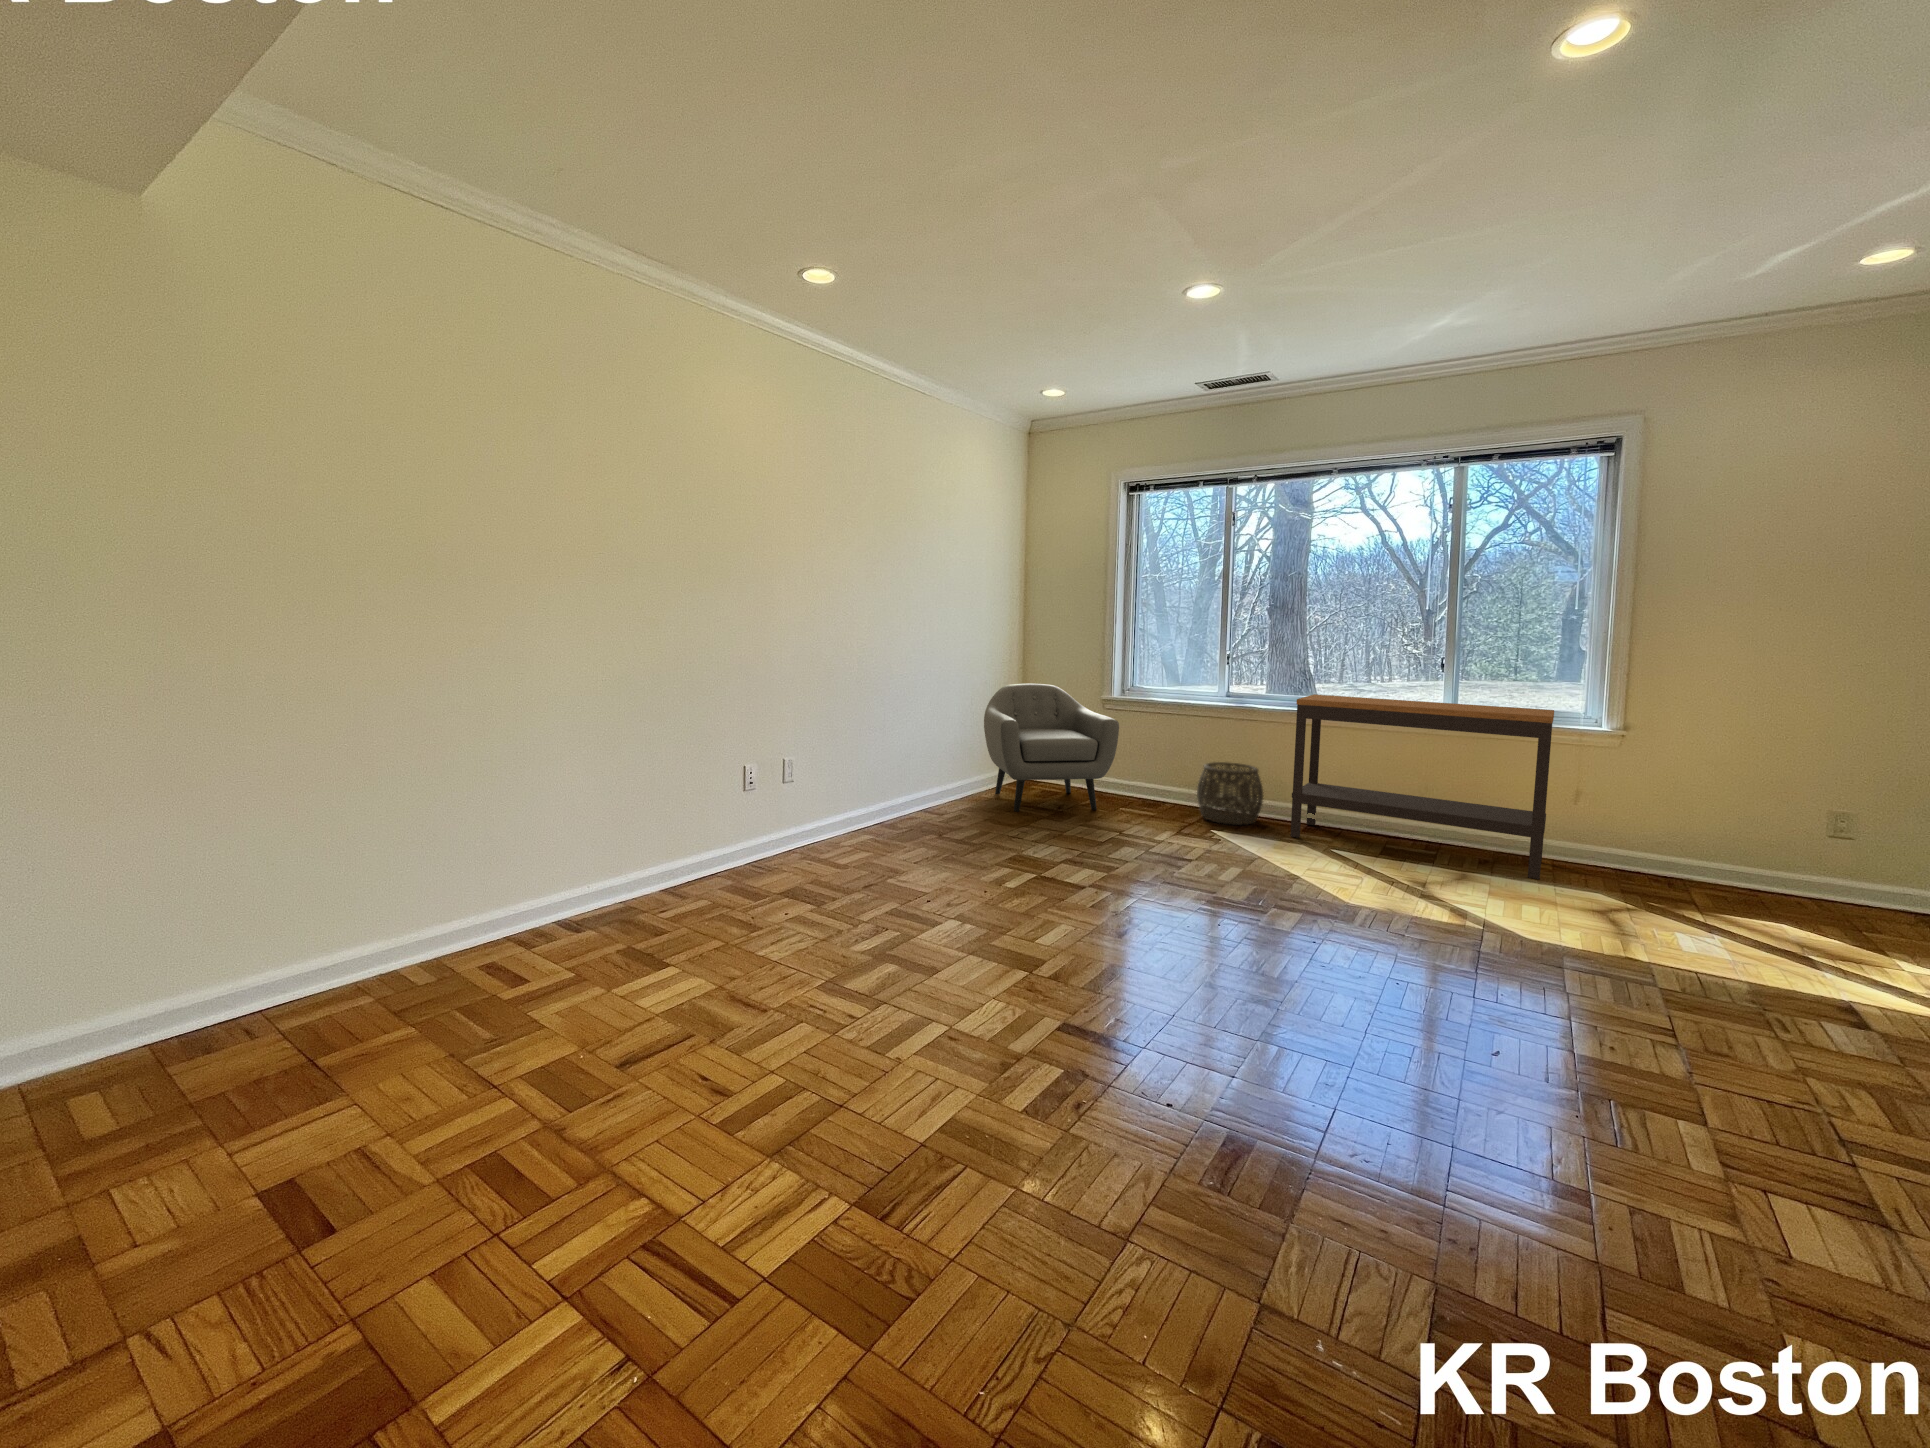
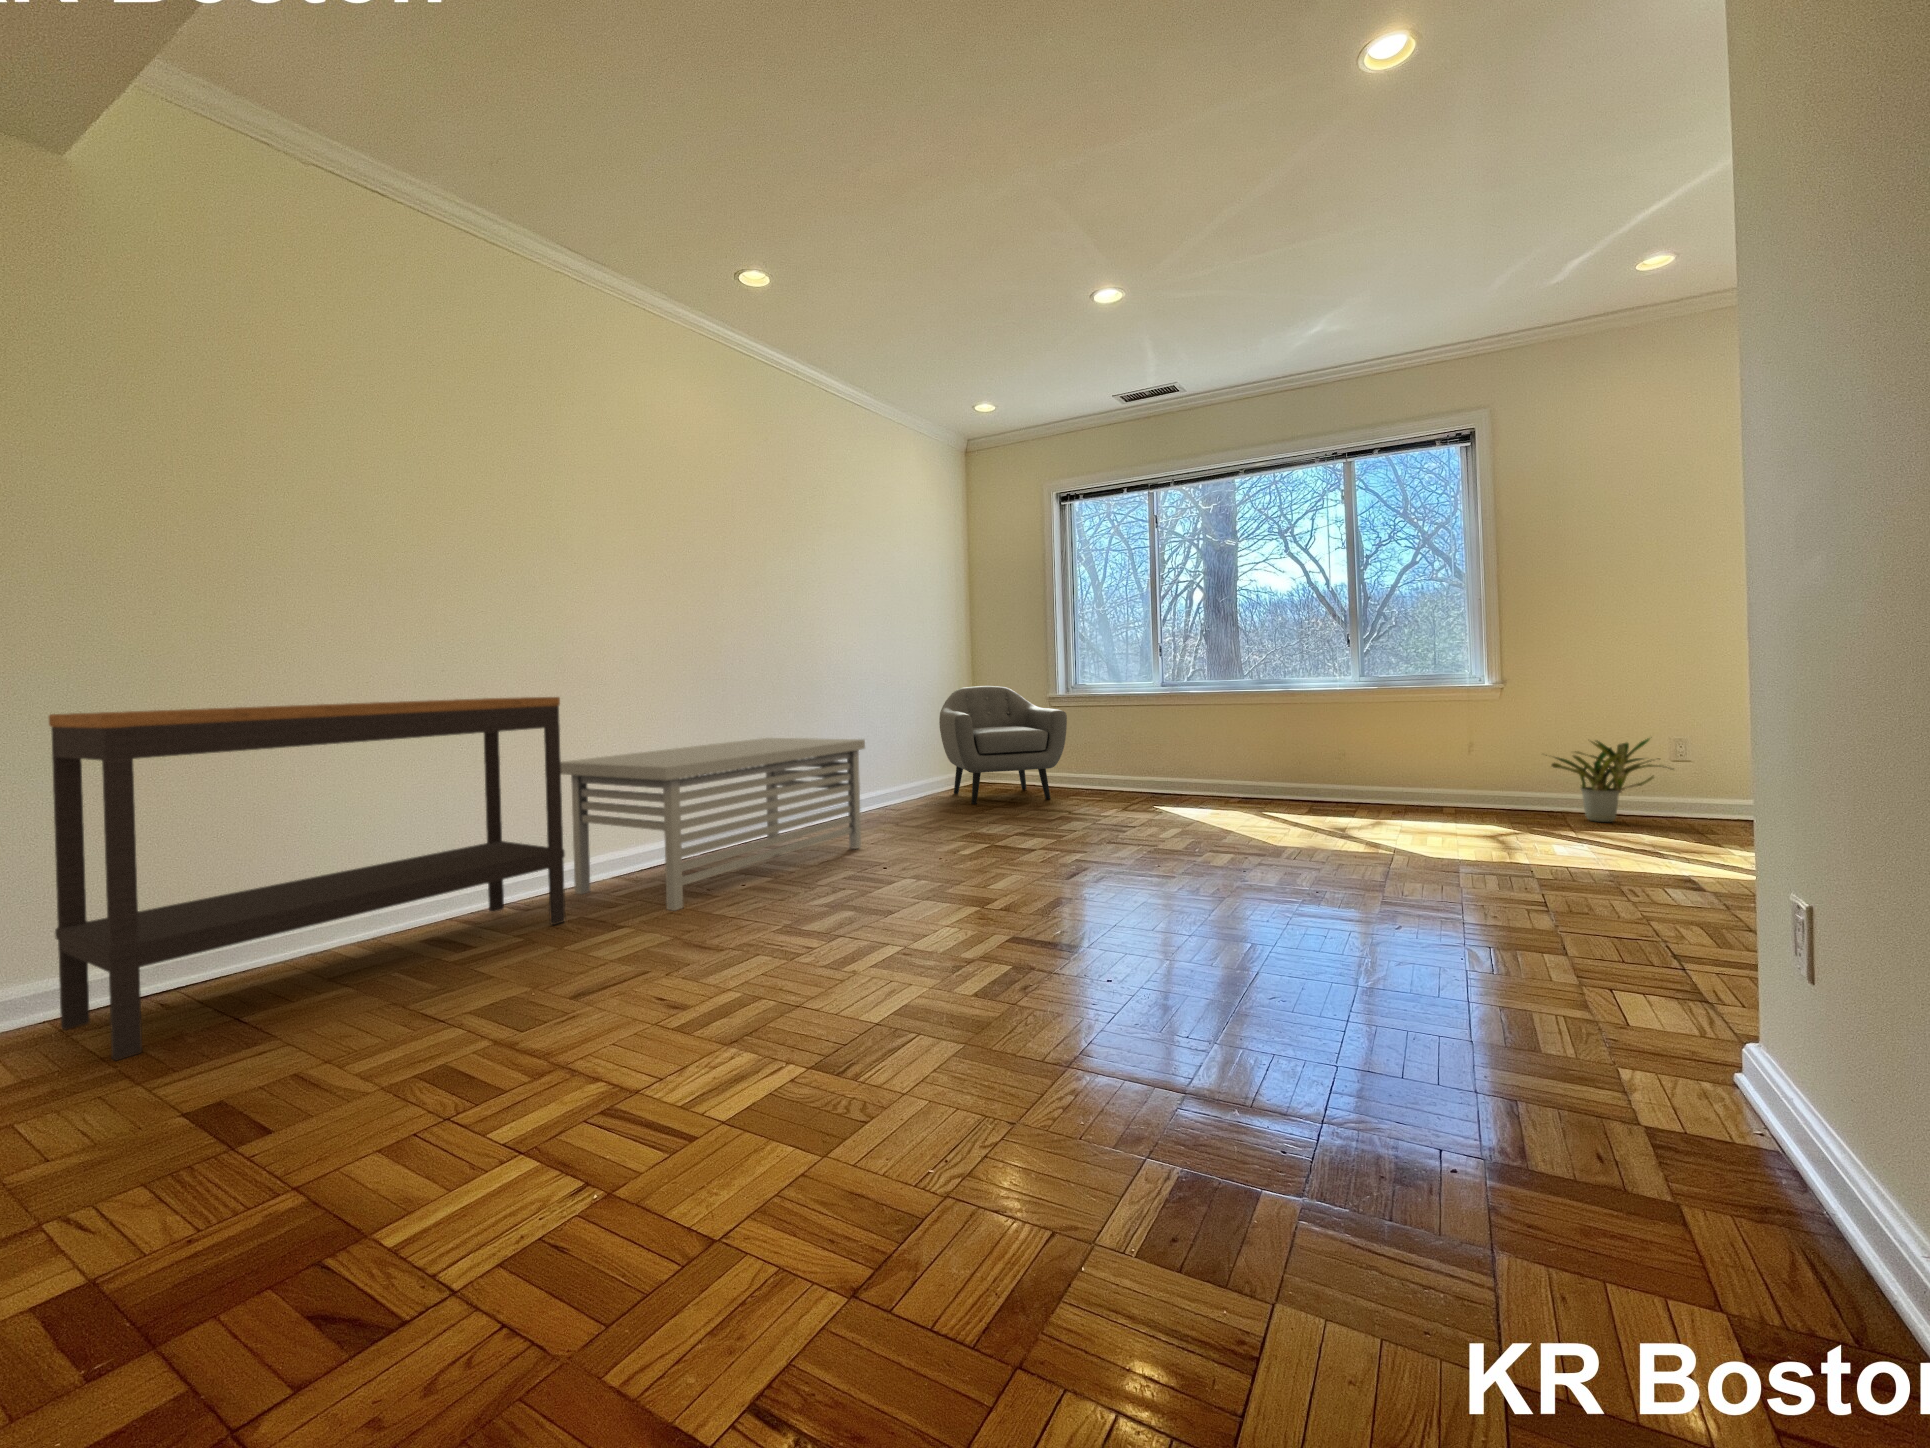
console table: present [1290,694,1554,879] -> present [49,697,565,1060]
storage bench: none [607,747,910,947] -> present [561,738,865,911]
woven basket: present [1197,762,1263,825] -> none [1142,746,1203,802]
potted plant: none [1667,806,1836,900] -> present [1546,738,1661,822]

